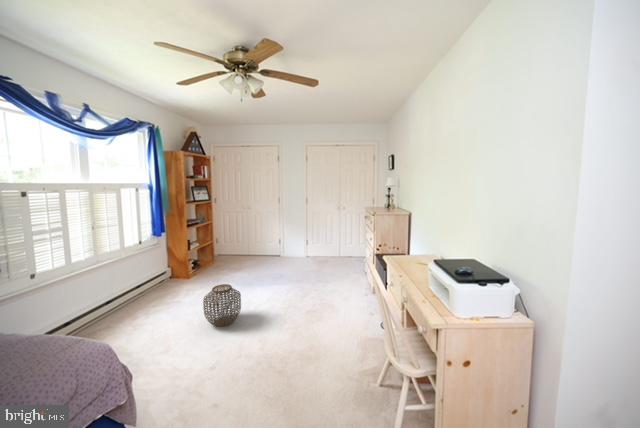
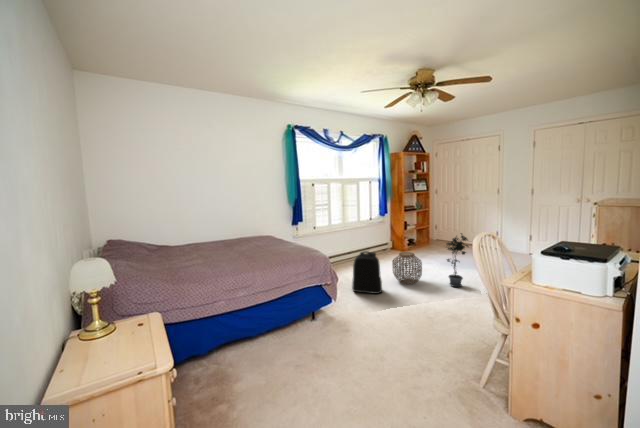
potted plant: none [261,253,286,310] -> present [447,233,468,287]
backpack: none [153,300,203,373] -> present [352,251,382,294]

